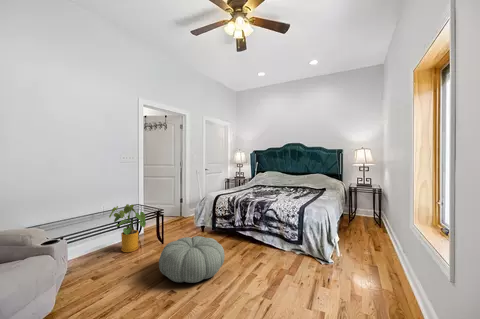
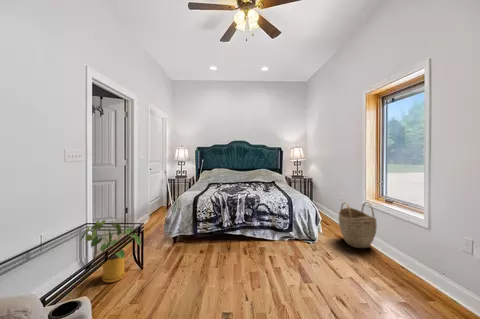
woven basket: none [360,218,406,284] -> present [339,202,377,248]
pouf: present [159,236,225,283] -> none [186,242,255,294]

